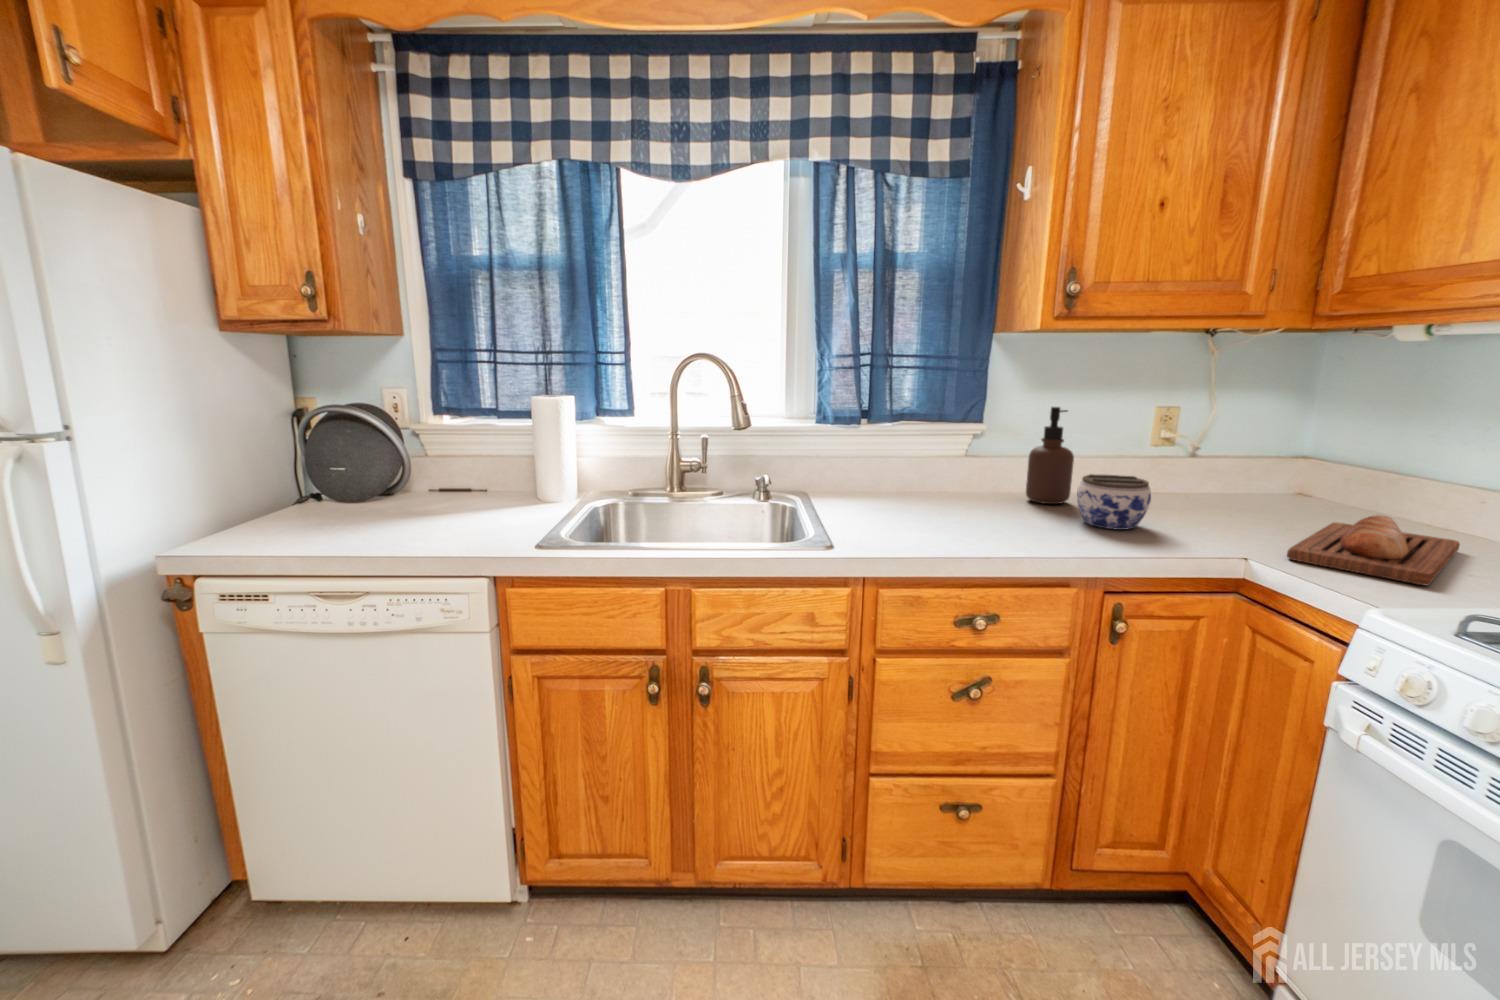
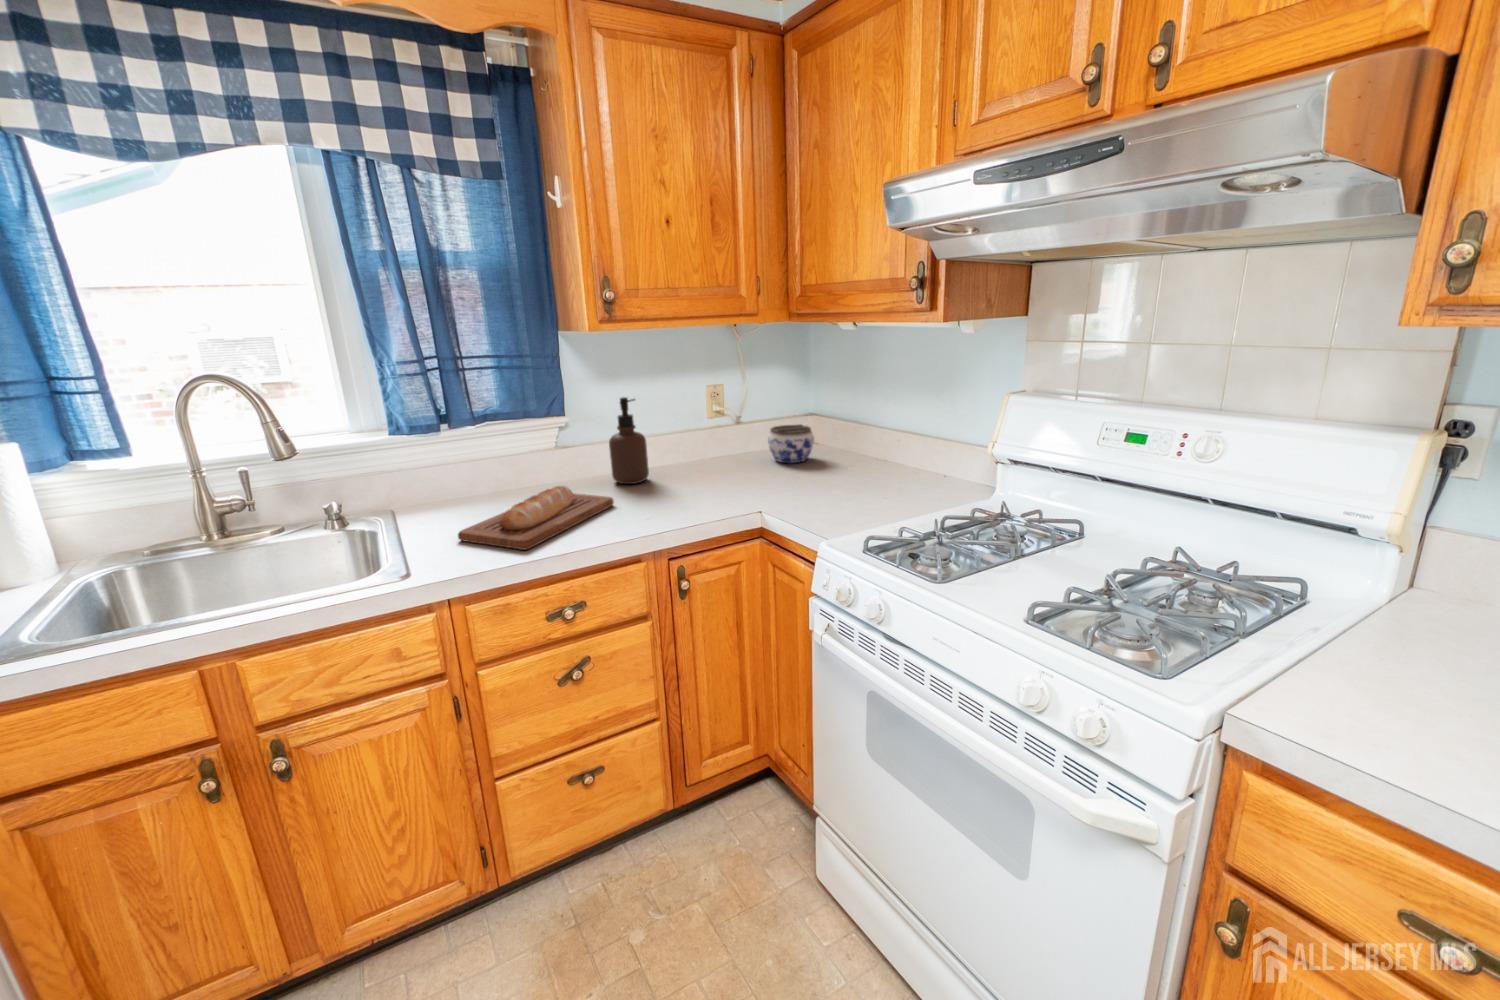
jar: present [1077,474,1151,530] -> present [768,425,814,463]
bread loaf: present [1287,515,1460,585] -> present [458,486,614,550]

